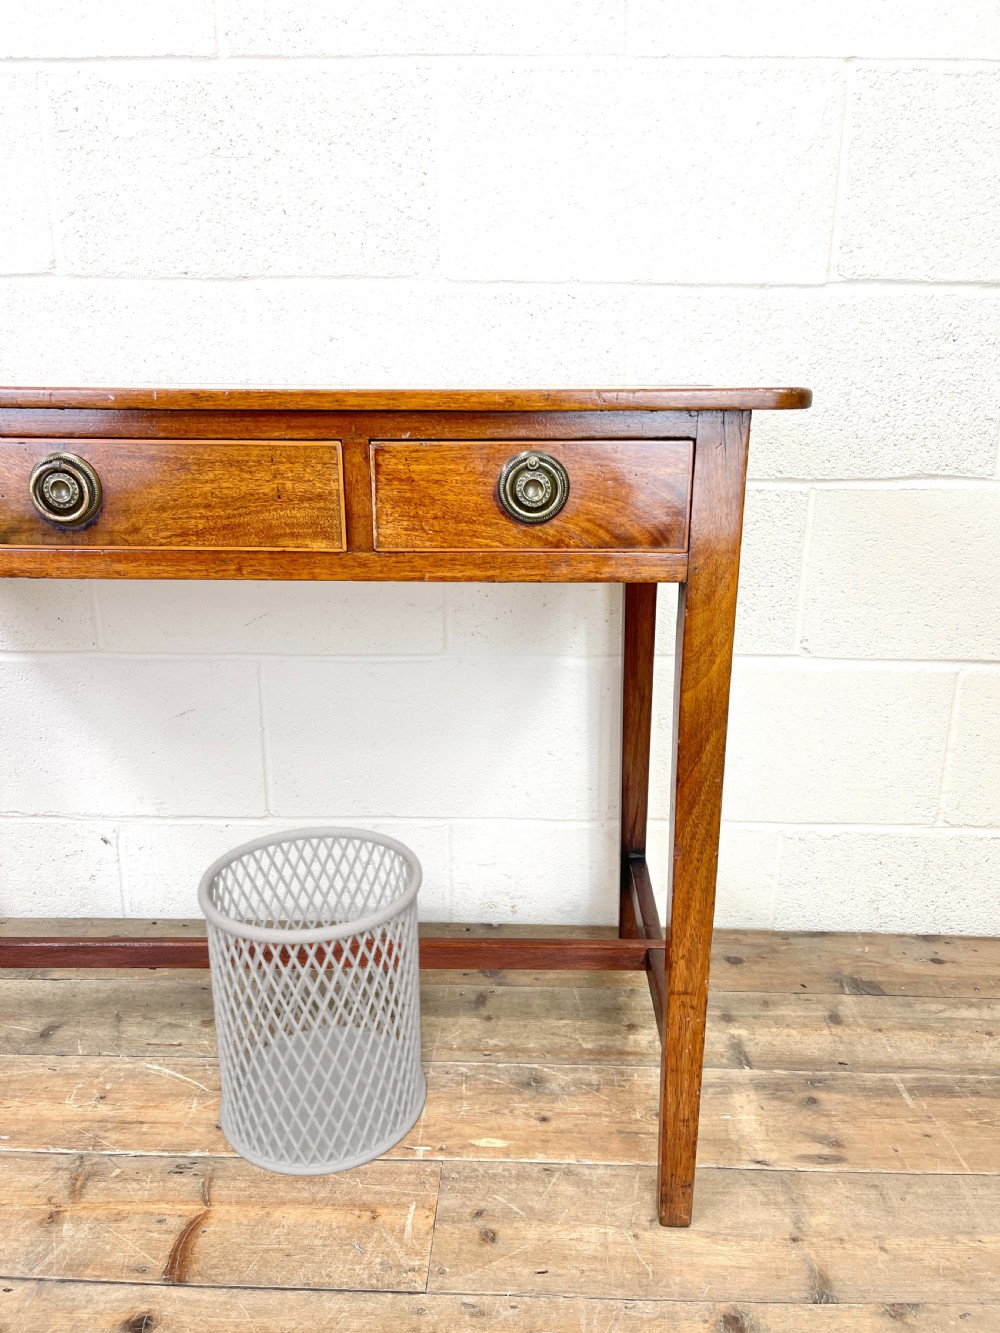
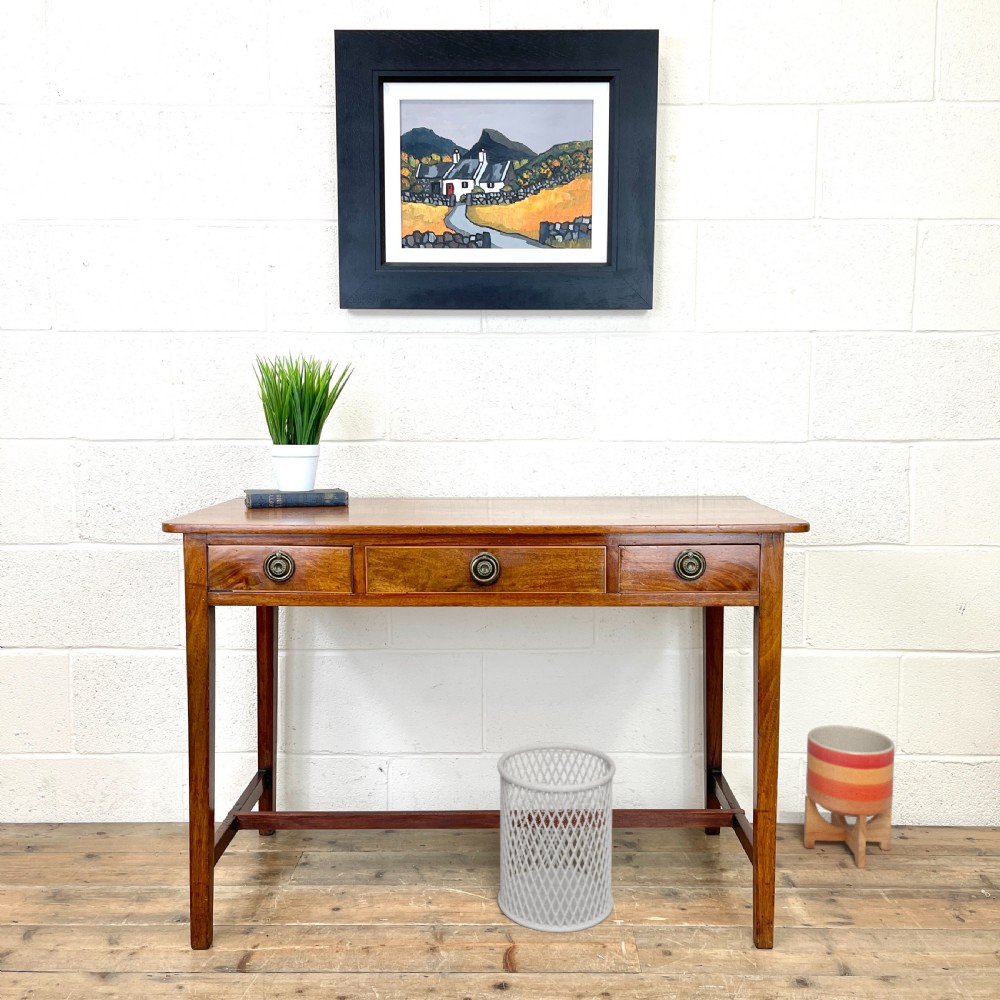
planter: none [774,787,940,1026] -> present [804,725,894,868]

